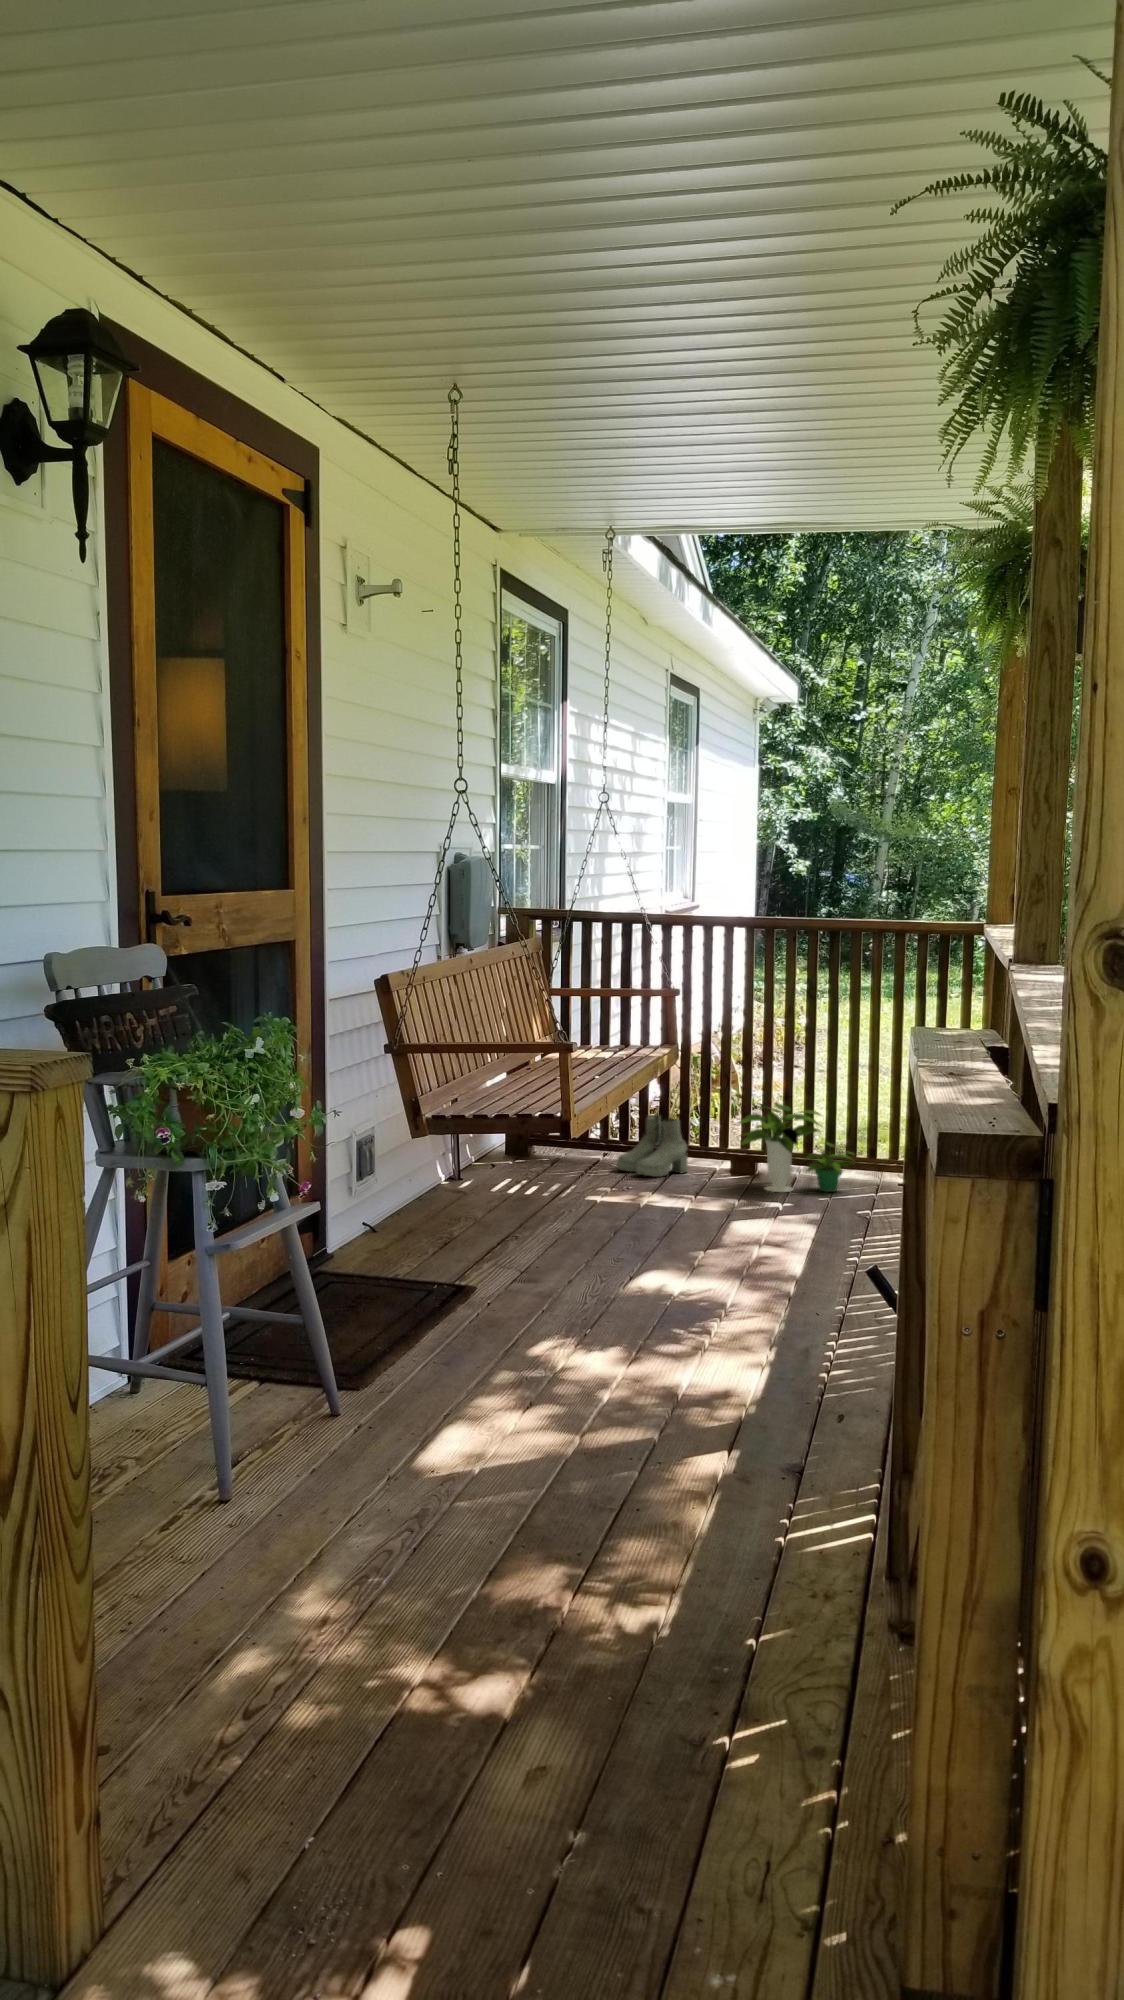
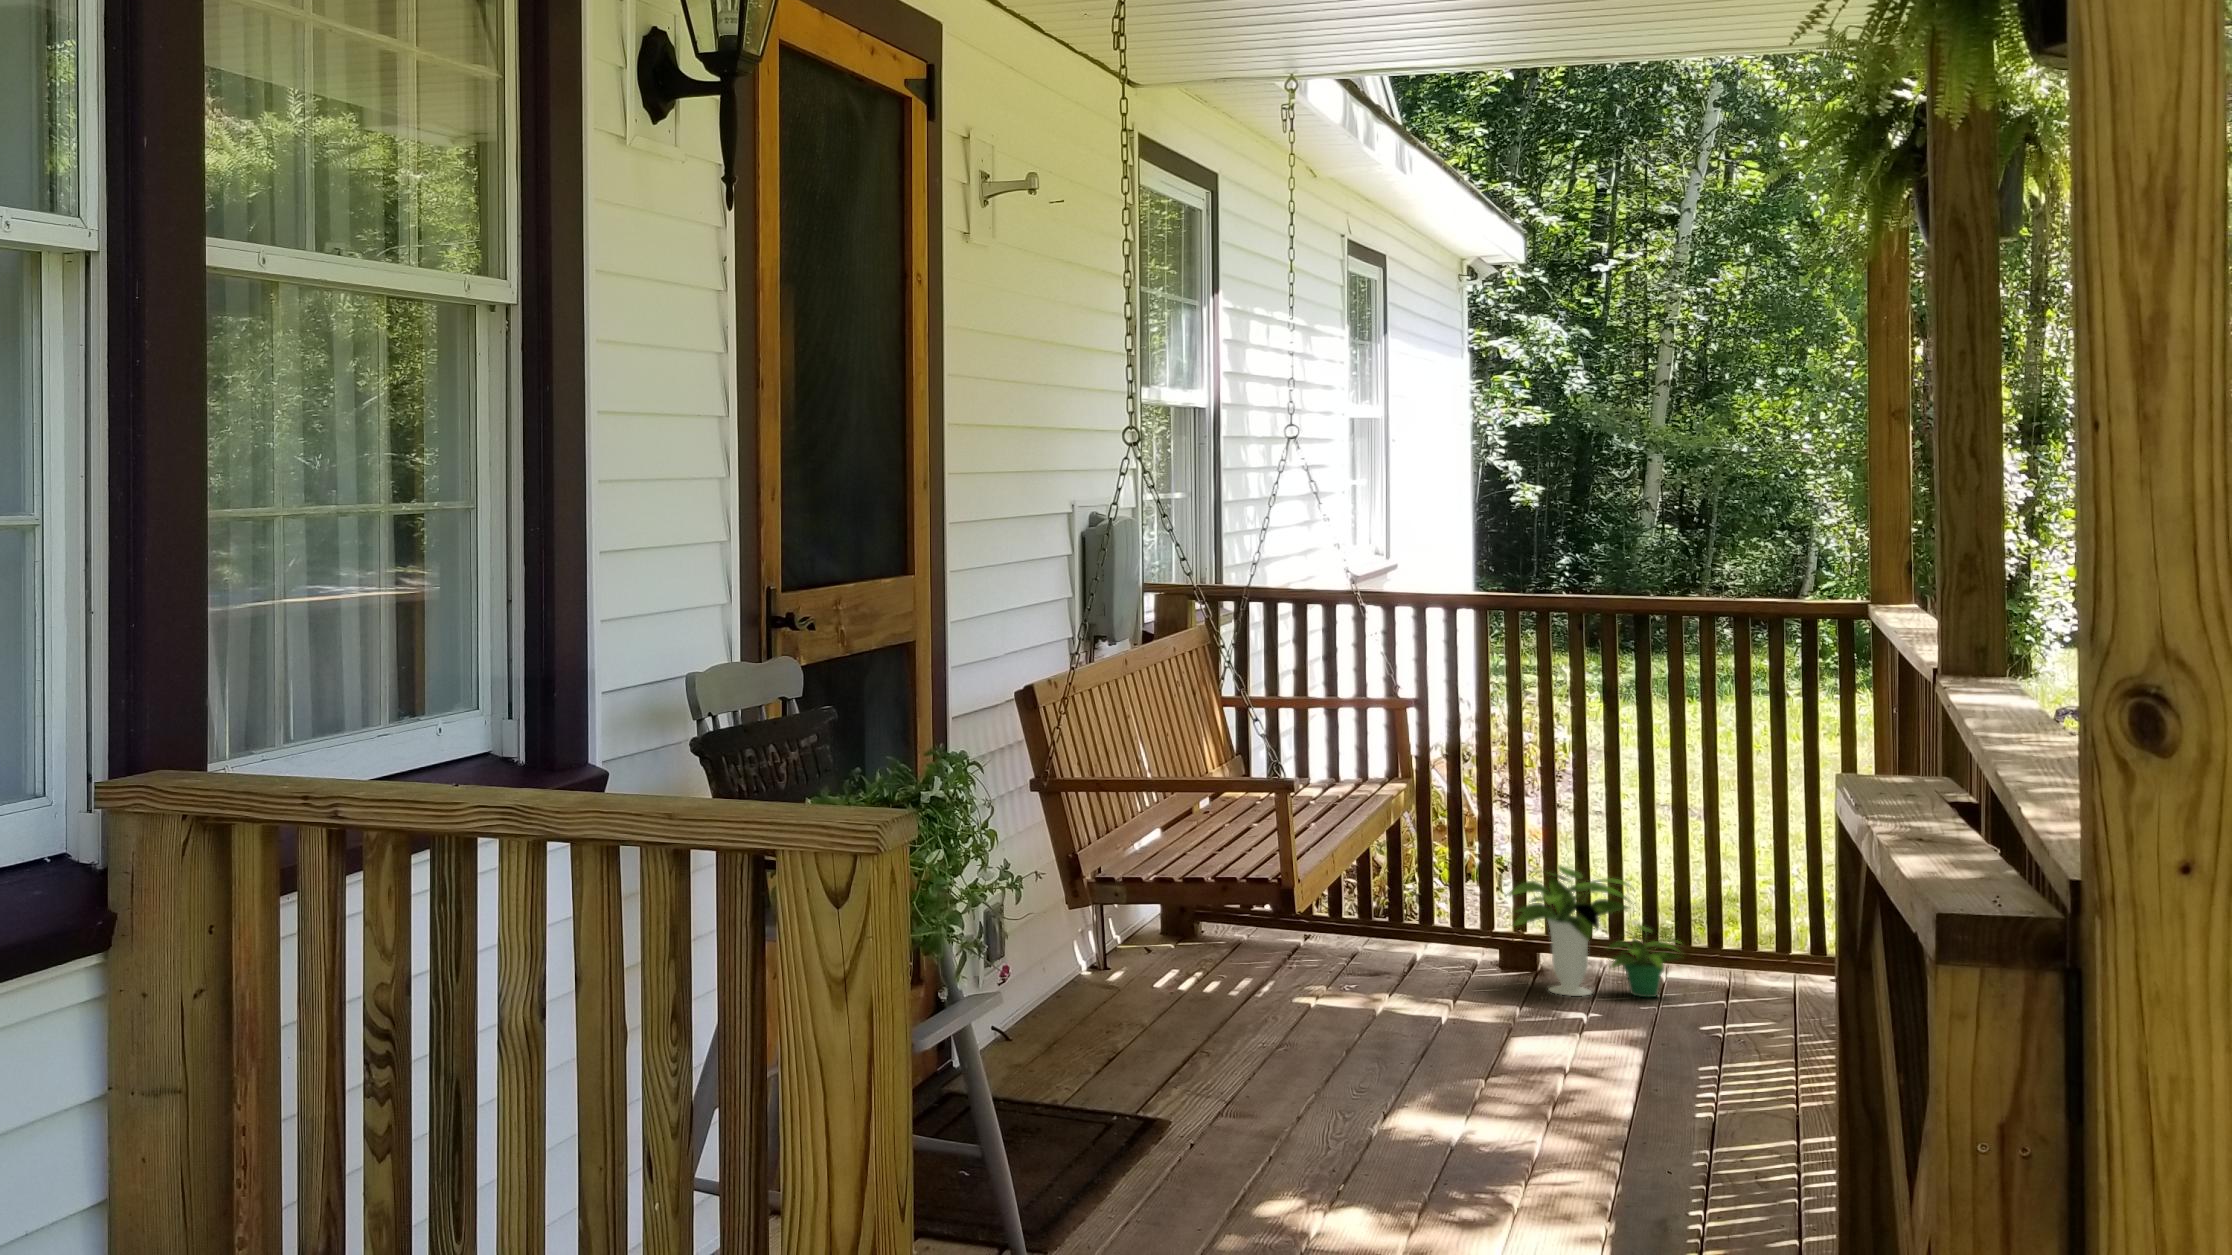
boots: present [617,1115,688,1177] -> none [1327,879,1430,968]

